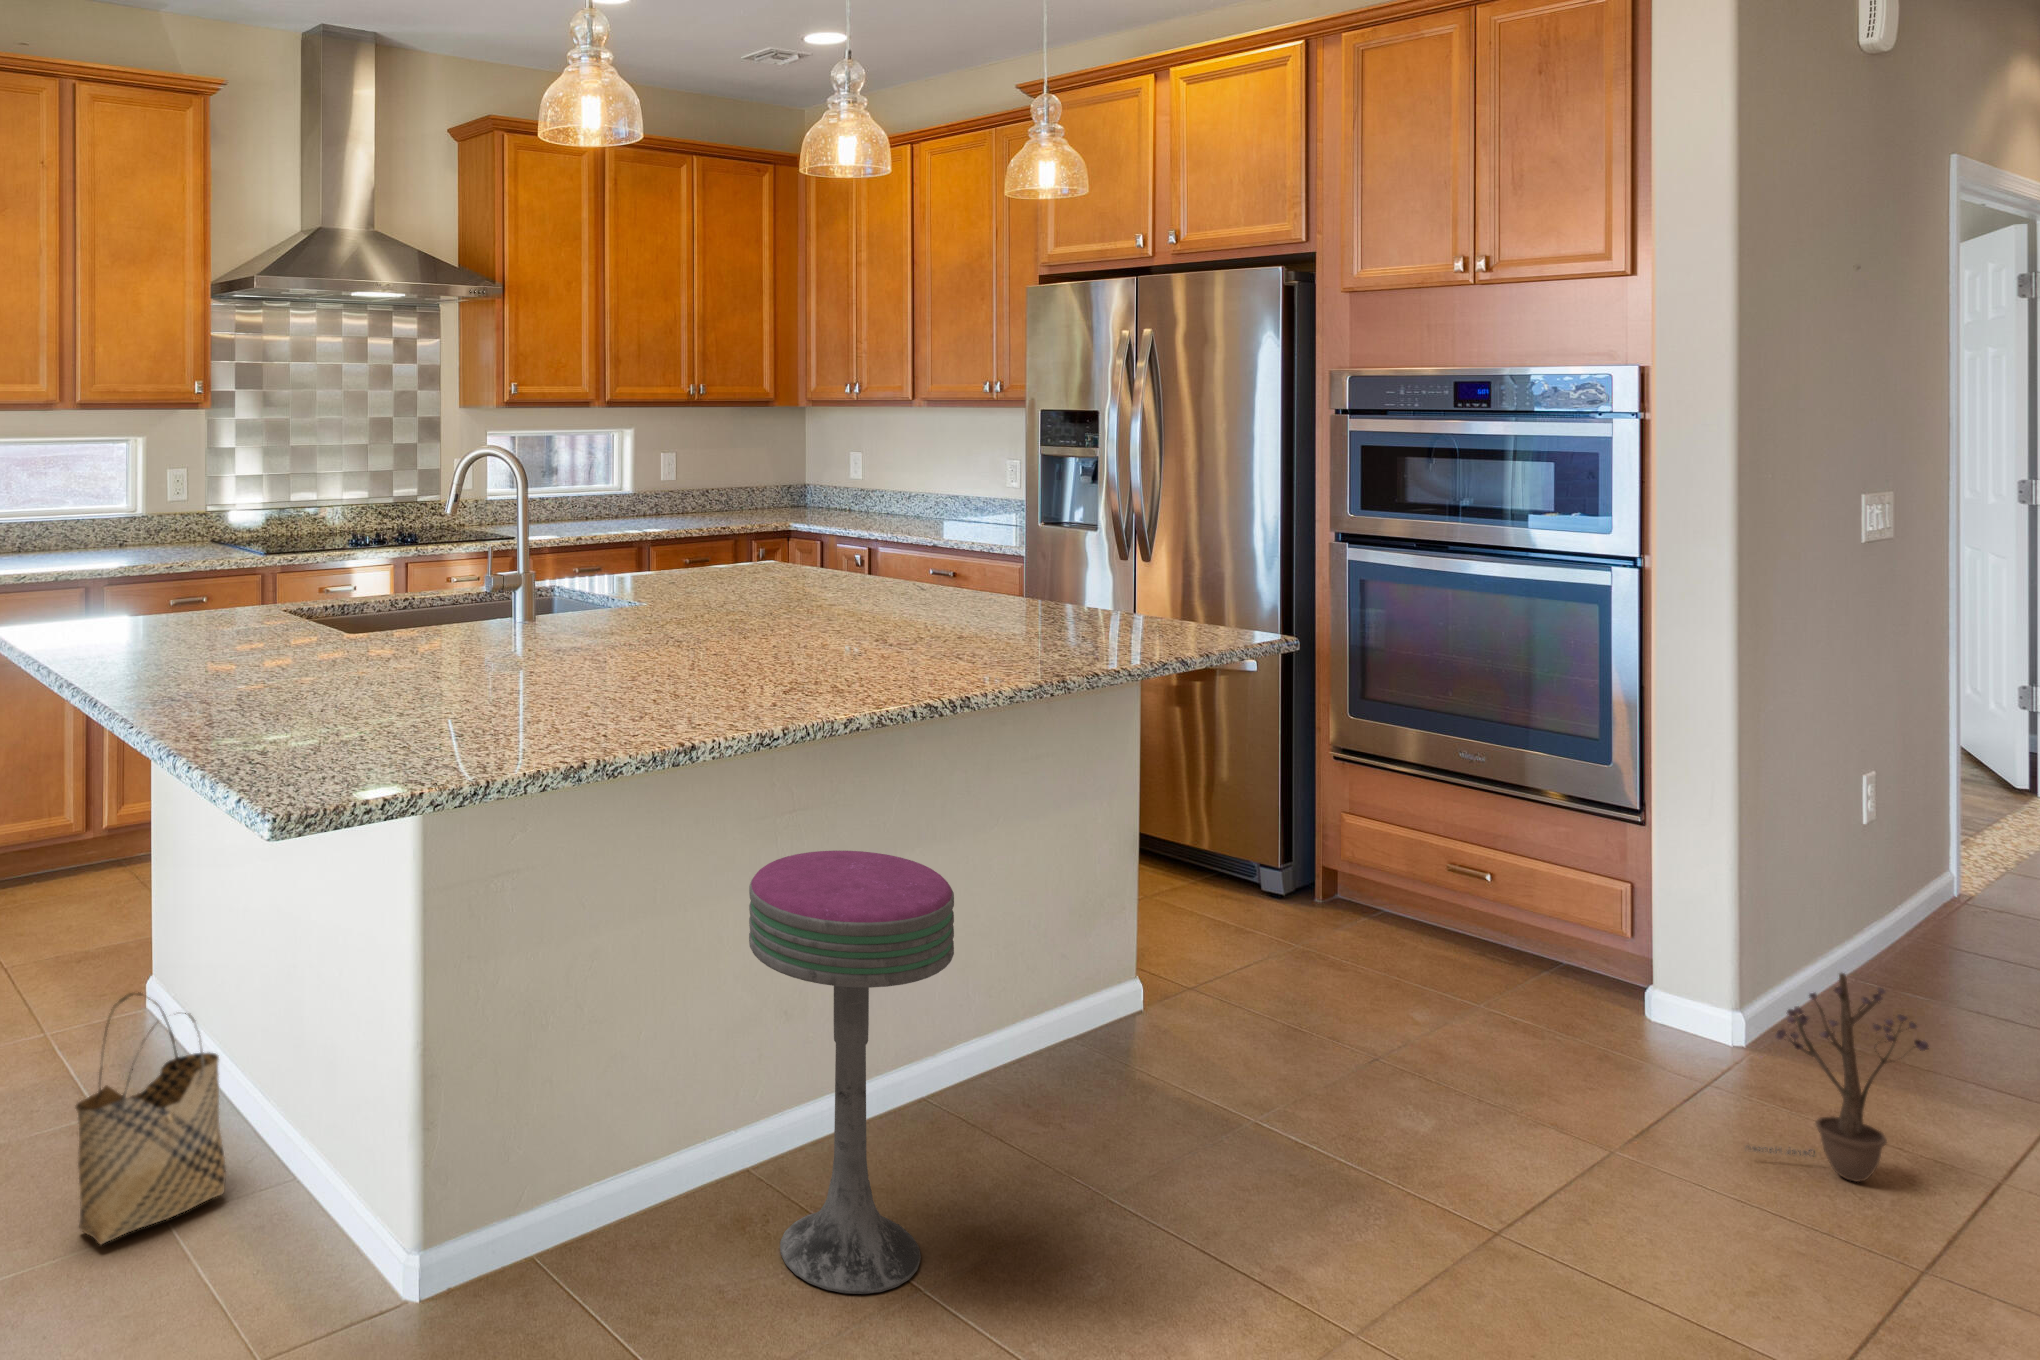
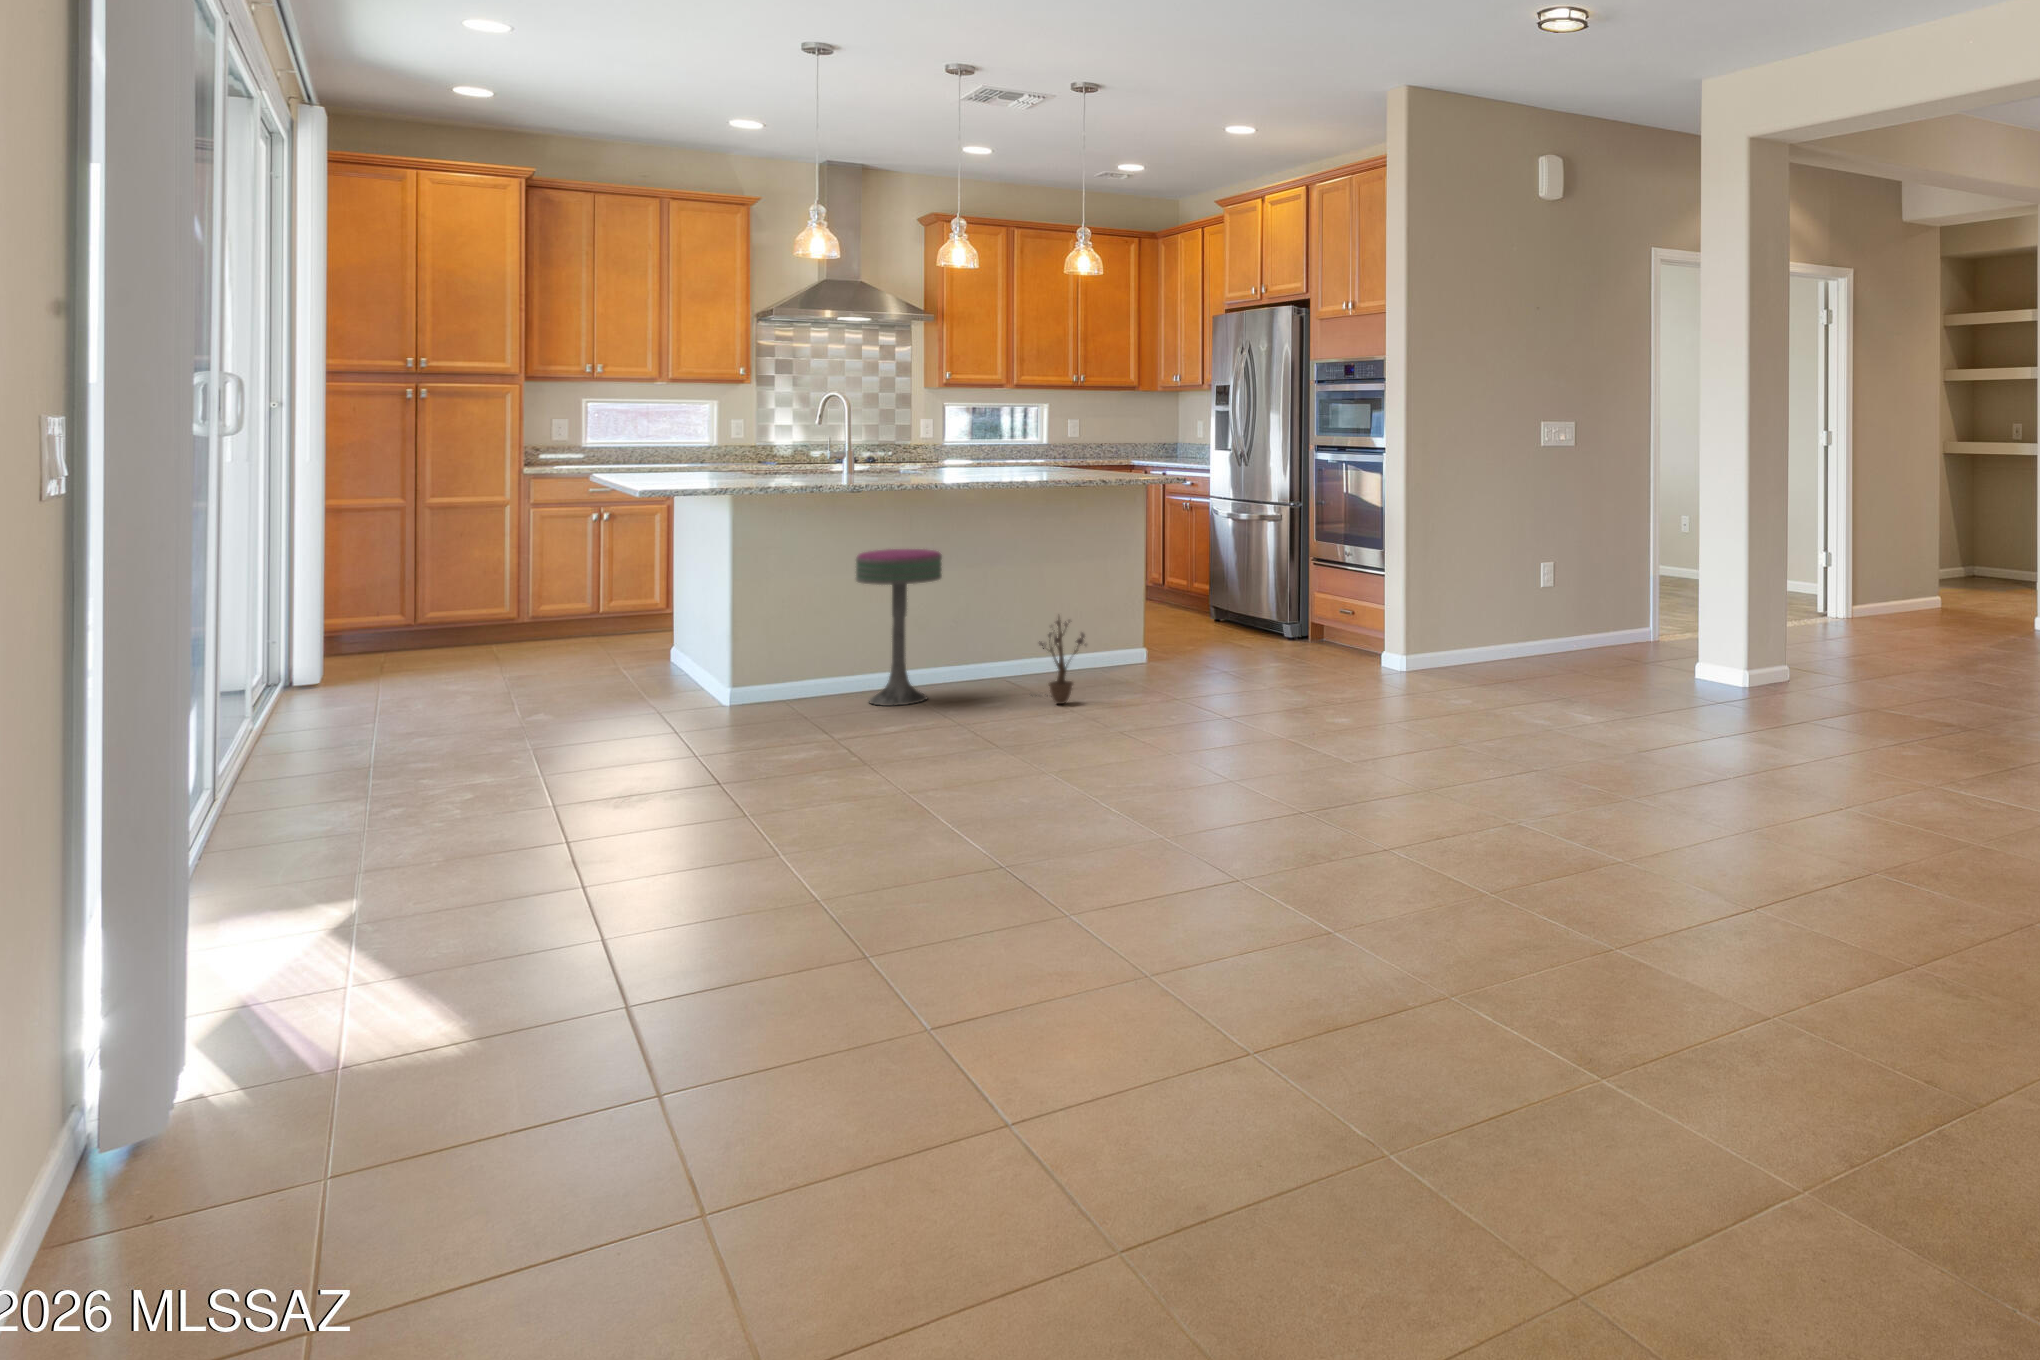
decorative plant: present [1746,973,1929,1182] -> present [1030,619,1084,704]
woven basket: present [76,993,226,1244] -> none [594,608,663,696]

